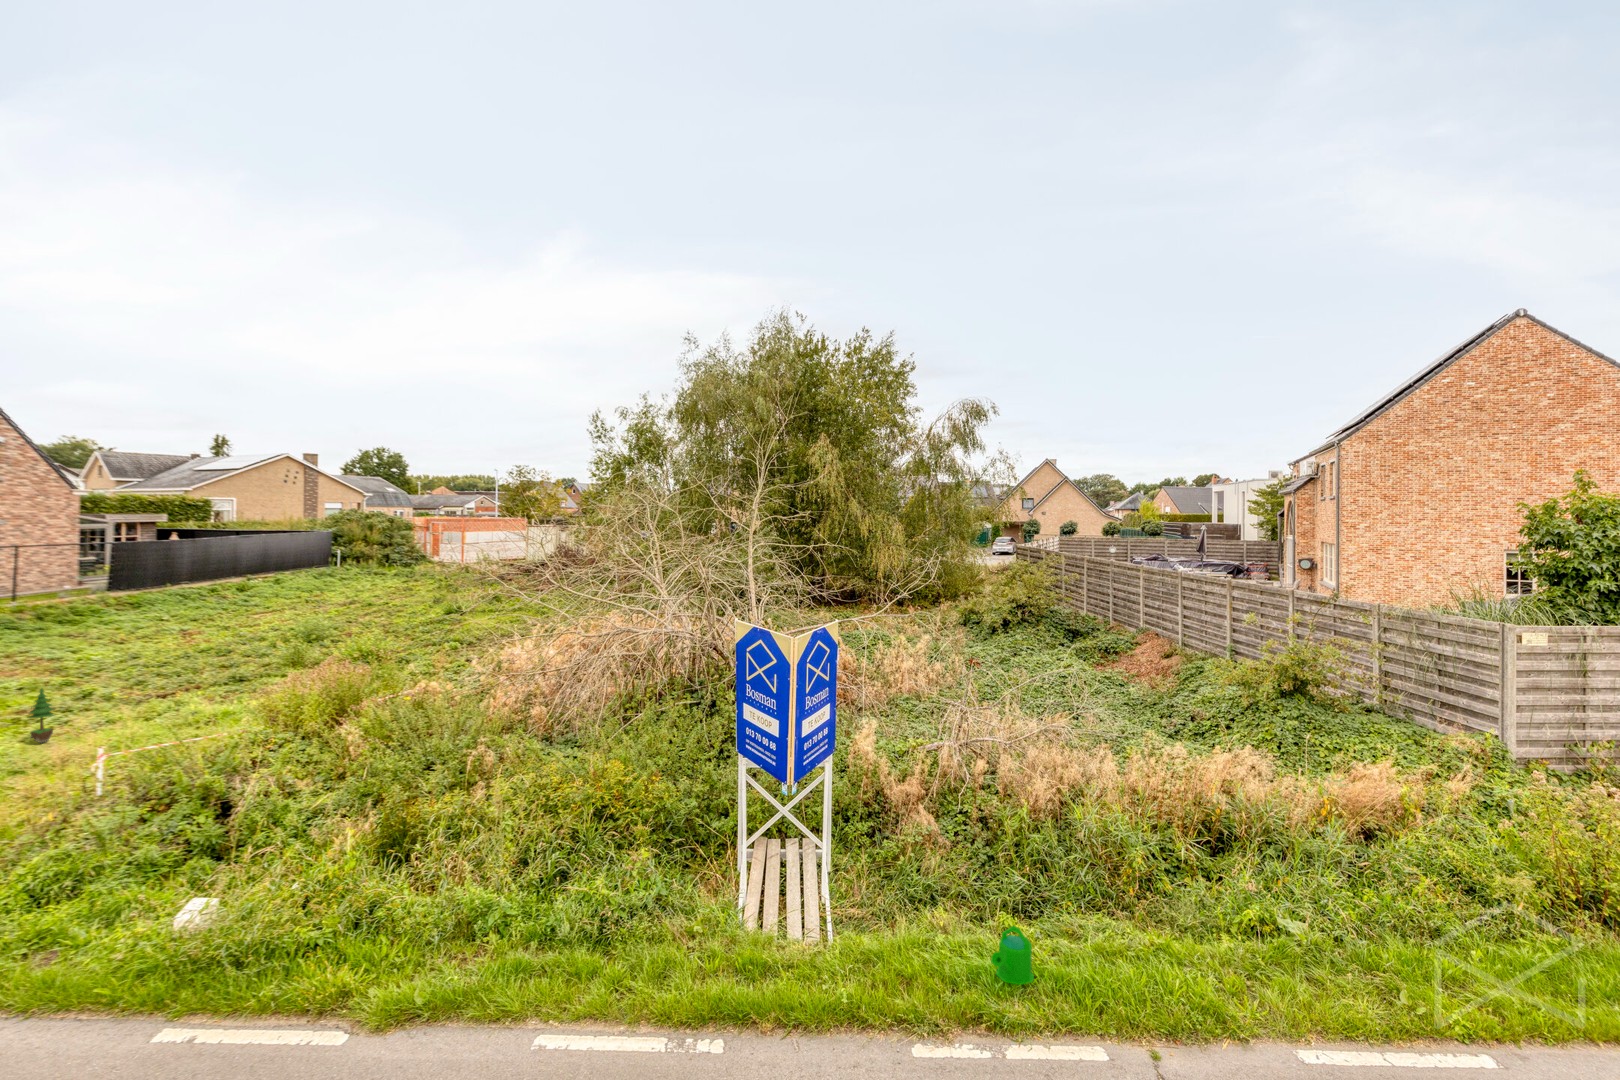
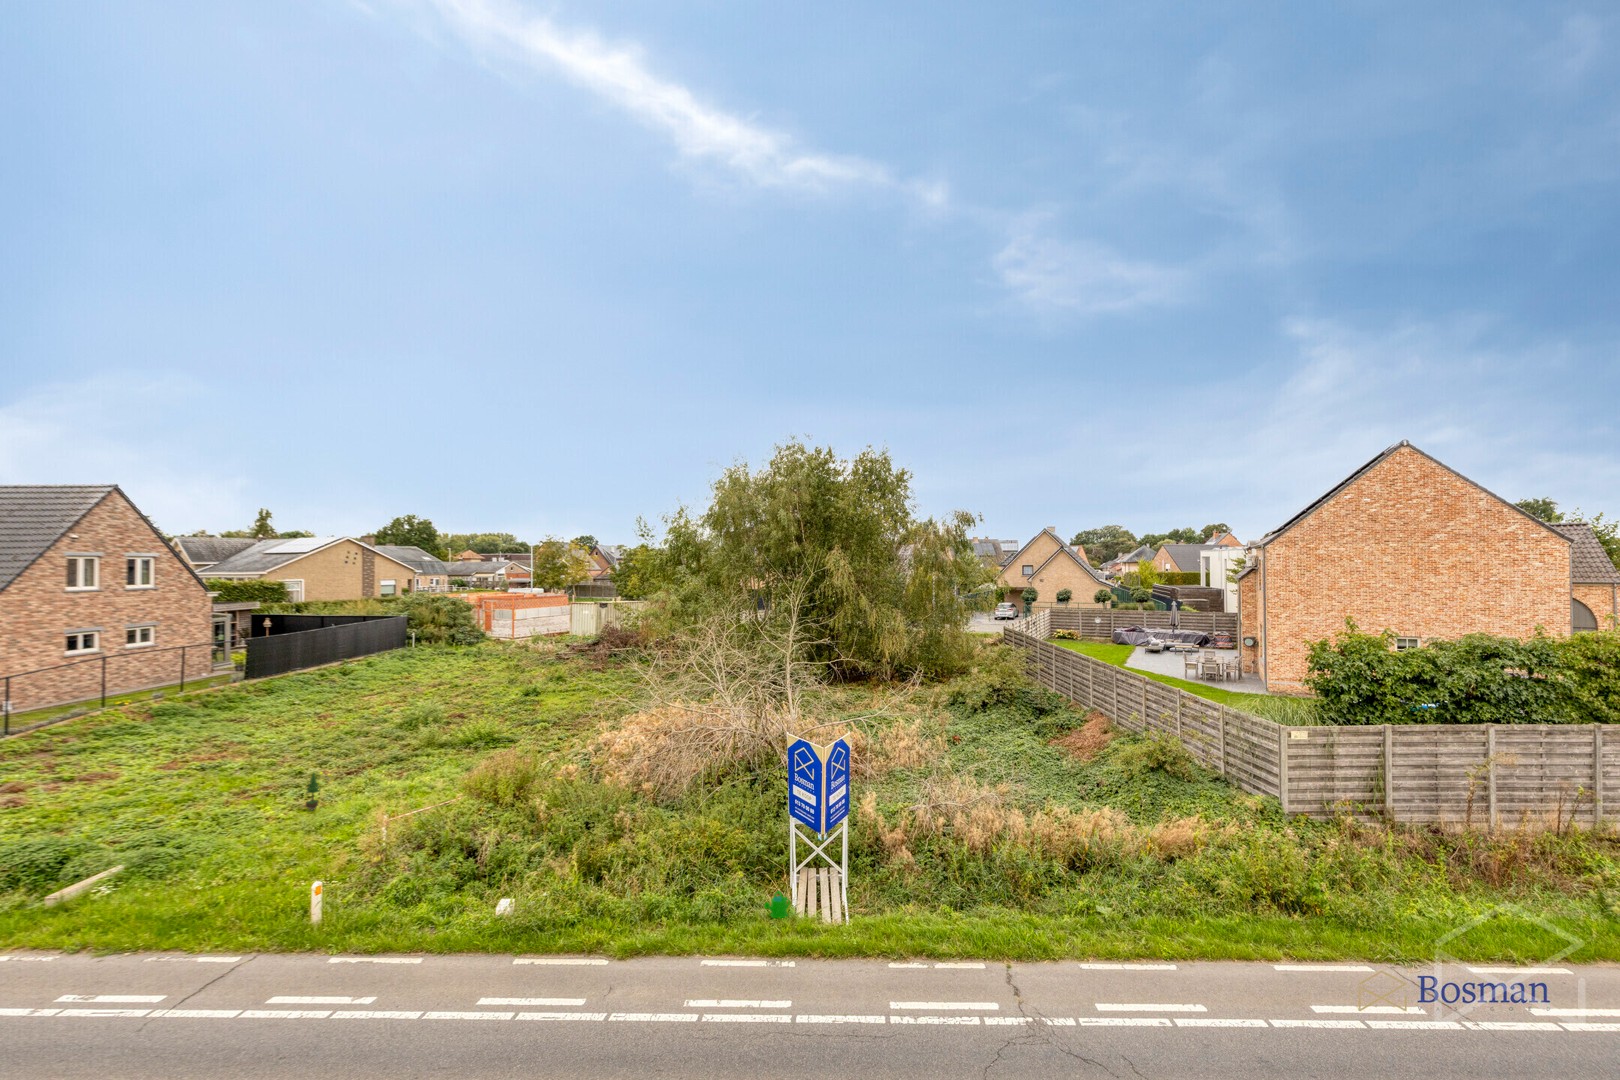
watering can: present [991,926,1034,985] -> present [764,891,790,918]

